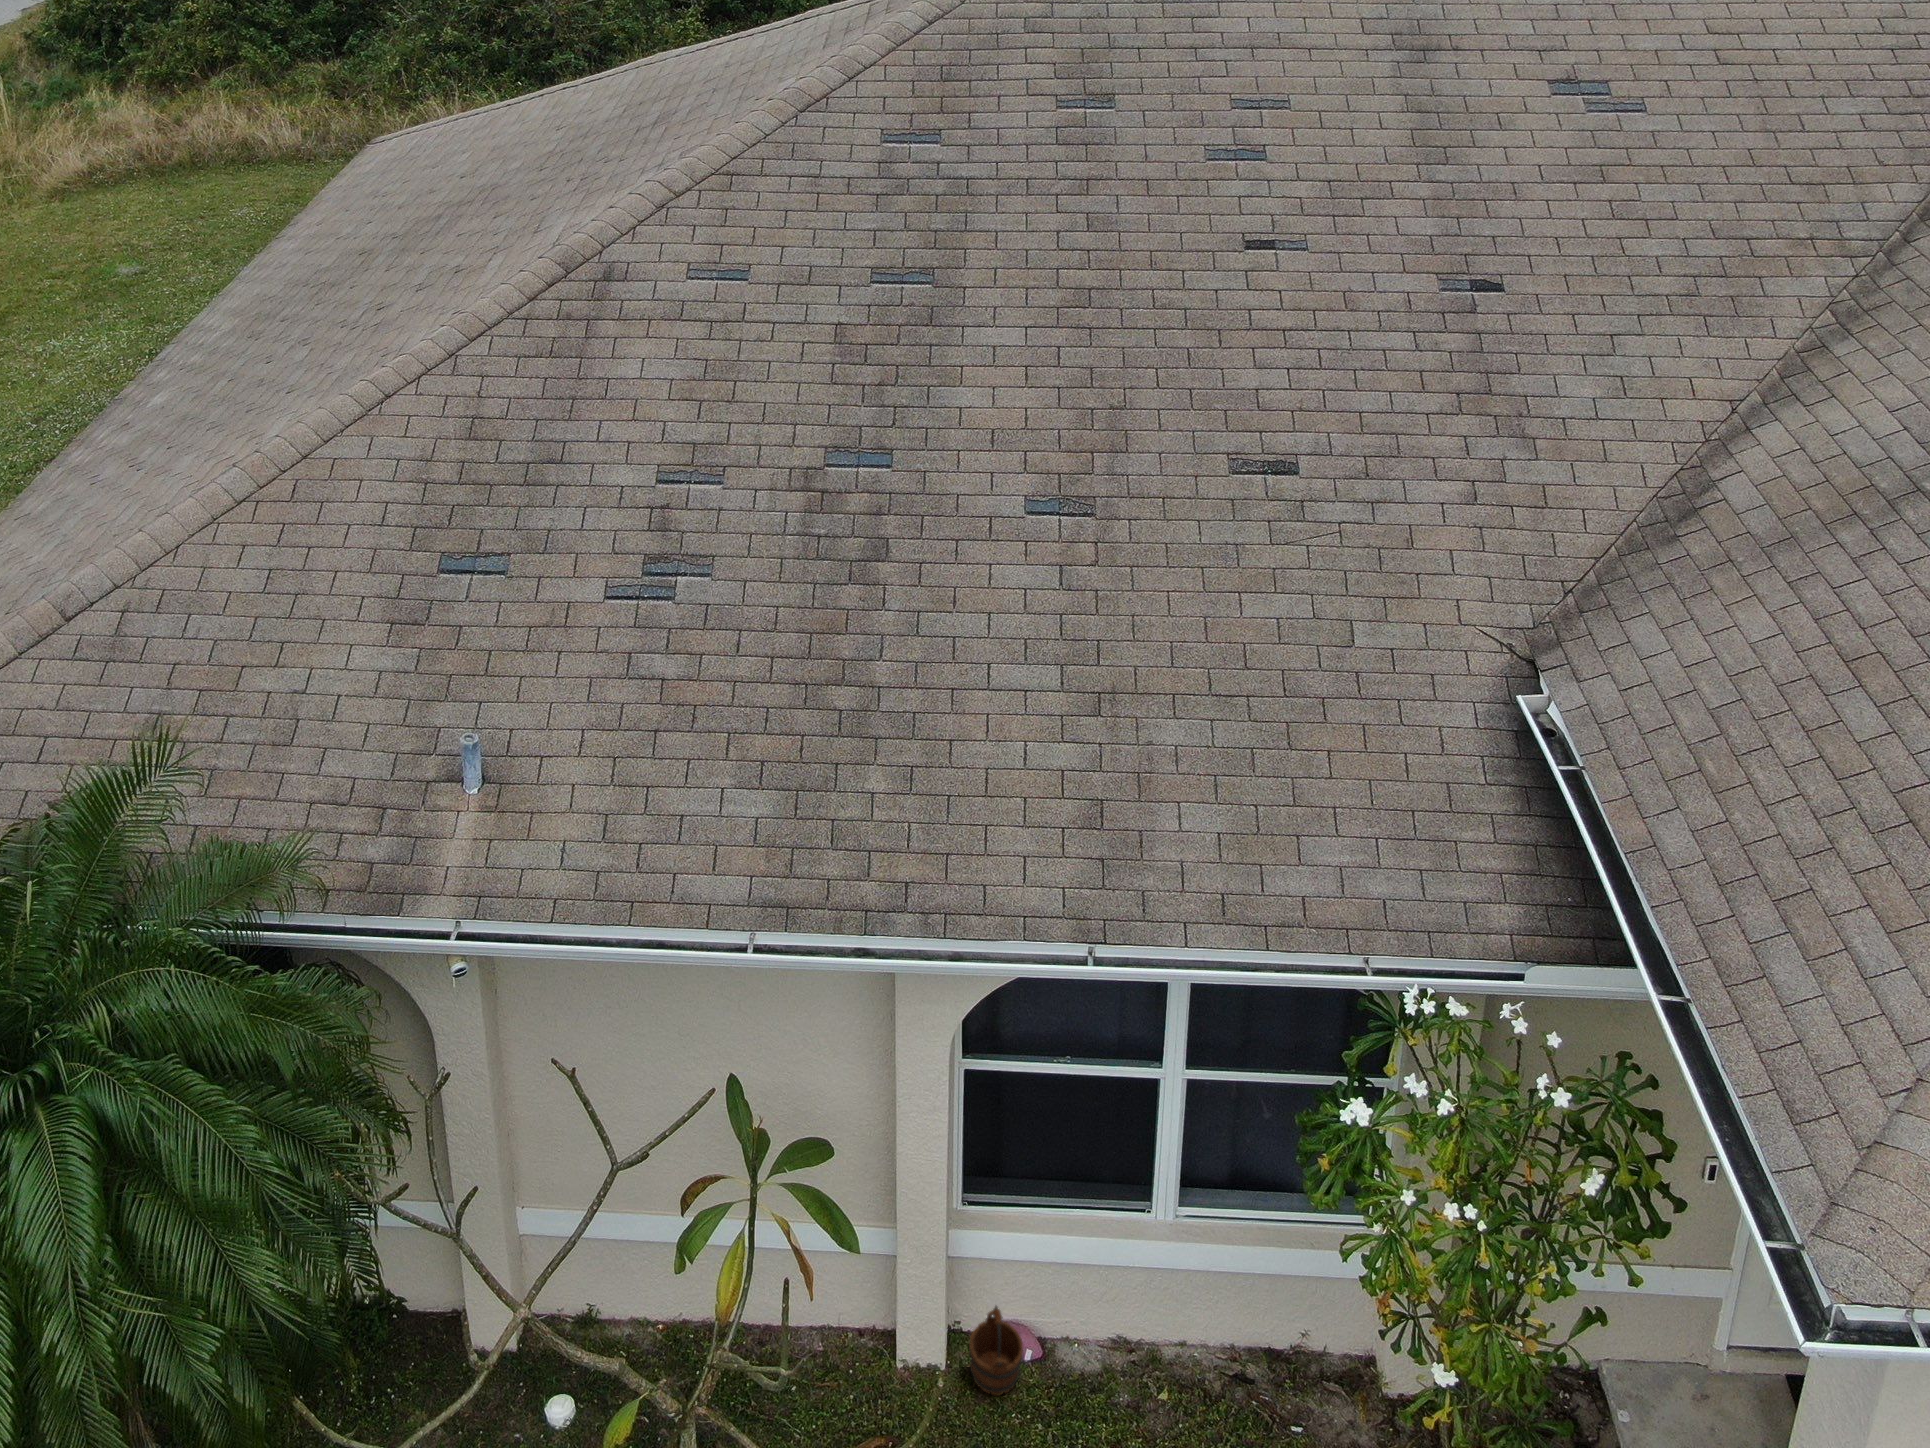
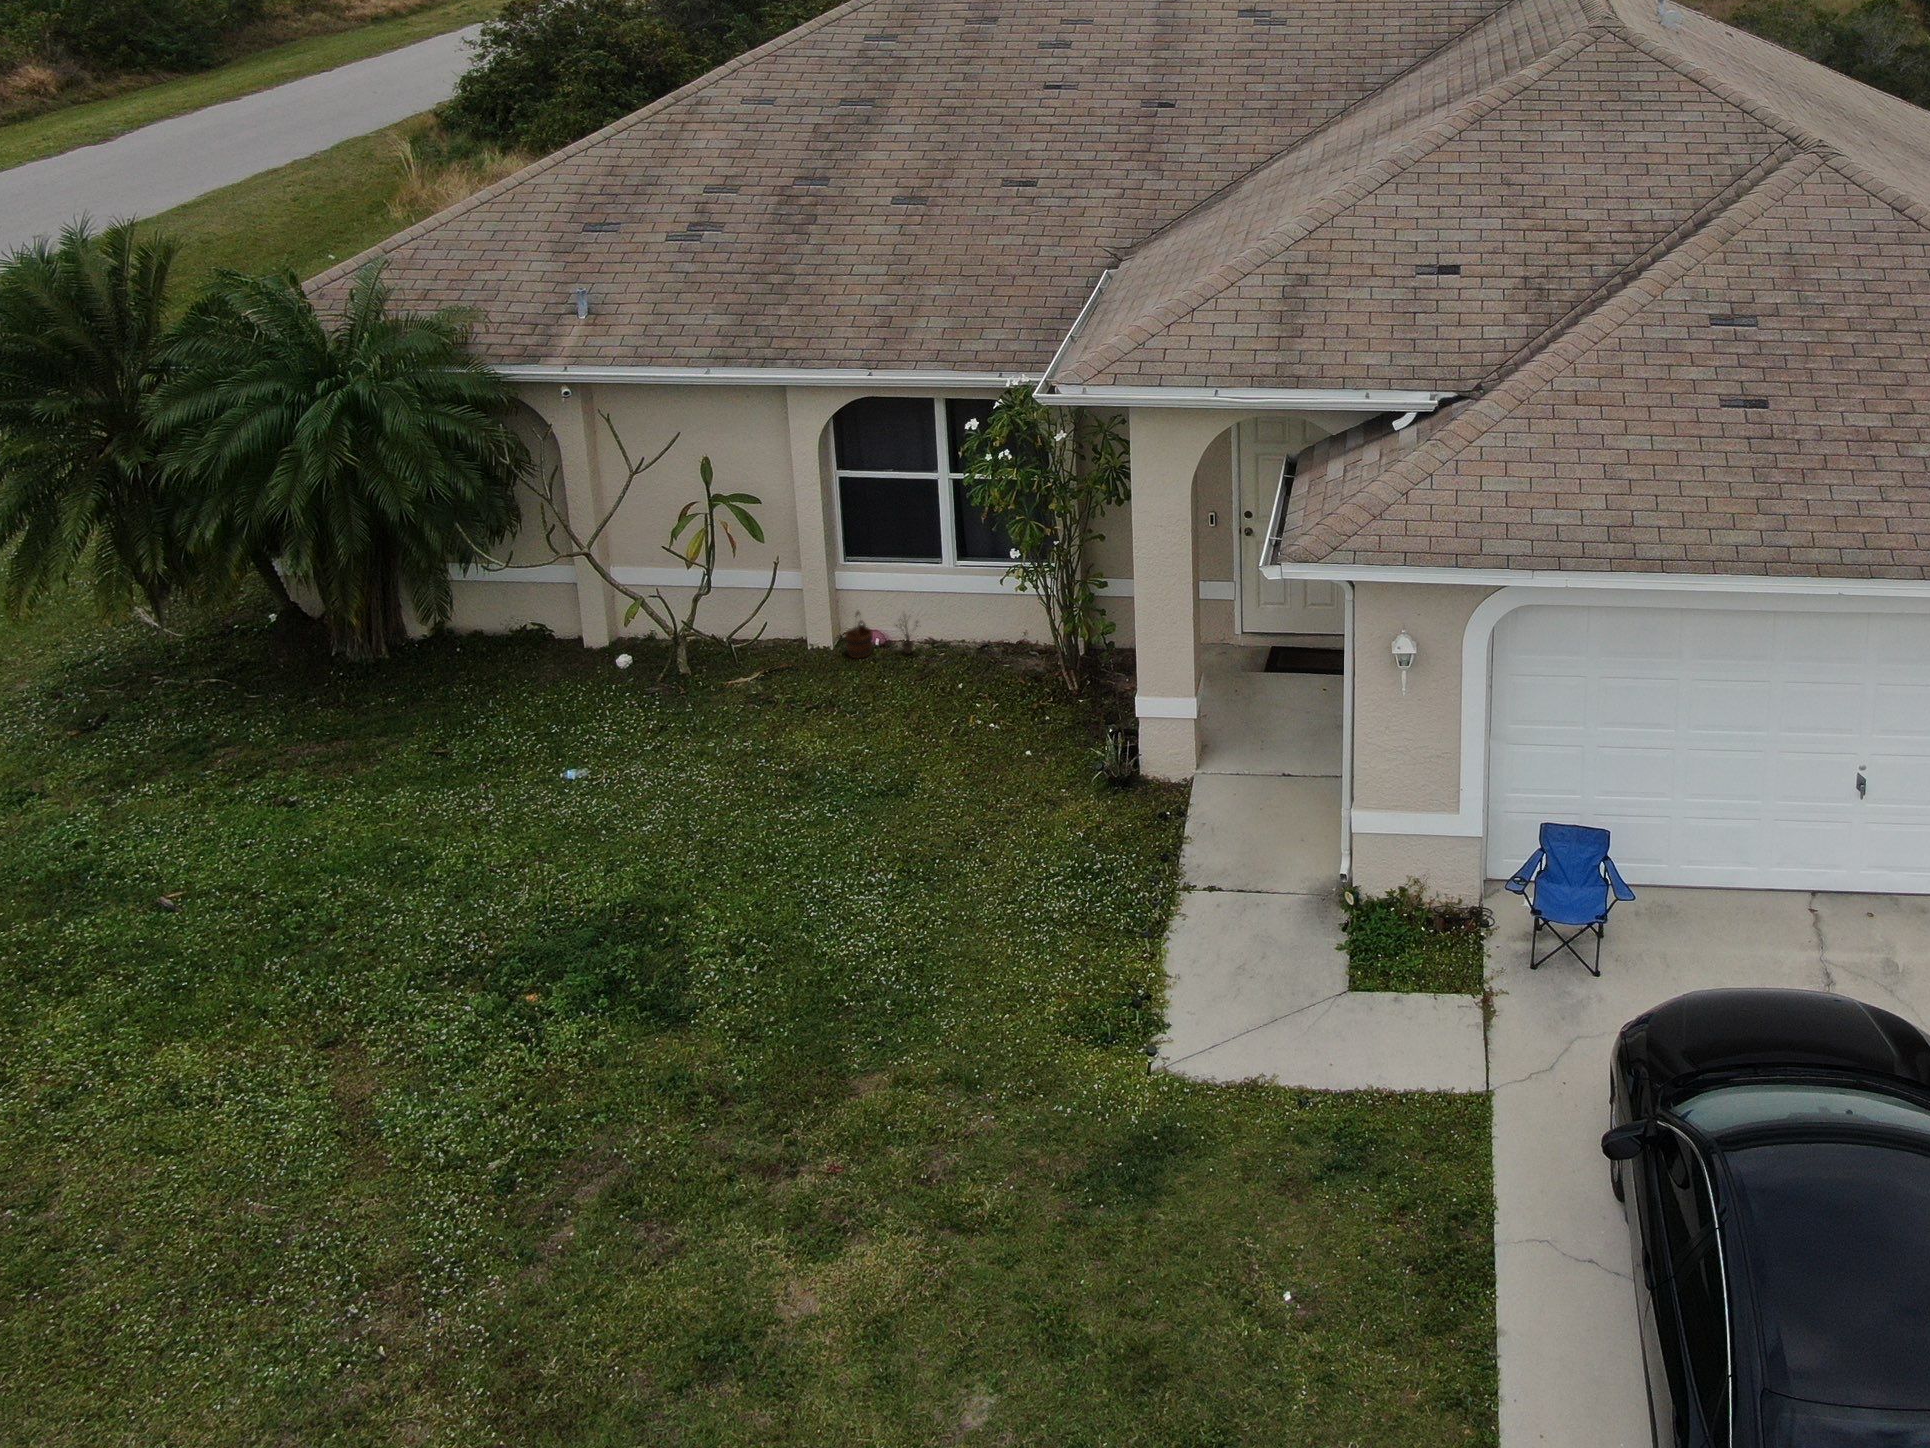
decorative plant: none [1049,1310,1120,1373] -> present [891,622,918,654]

